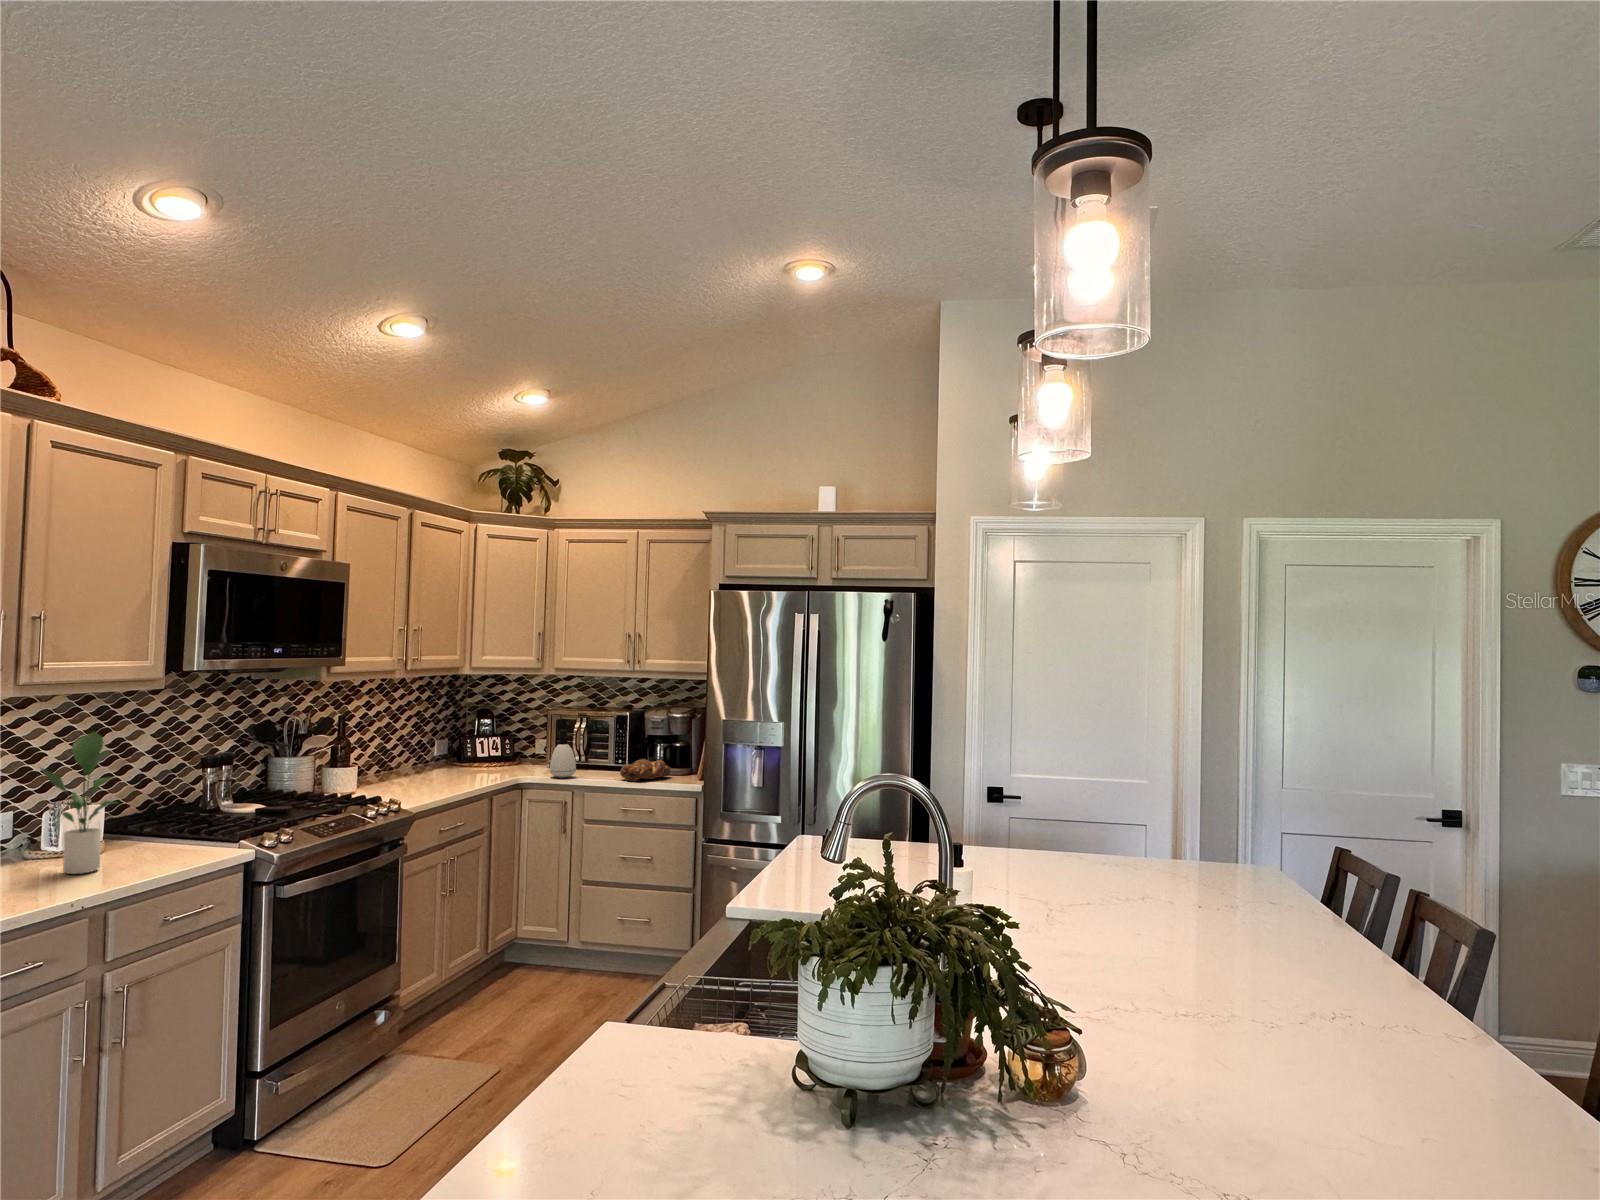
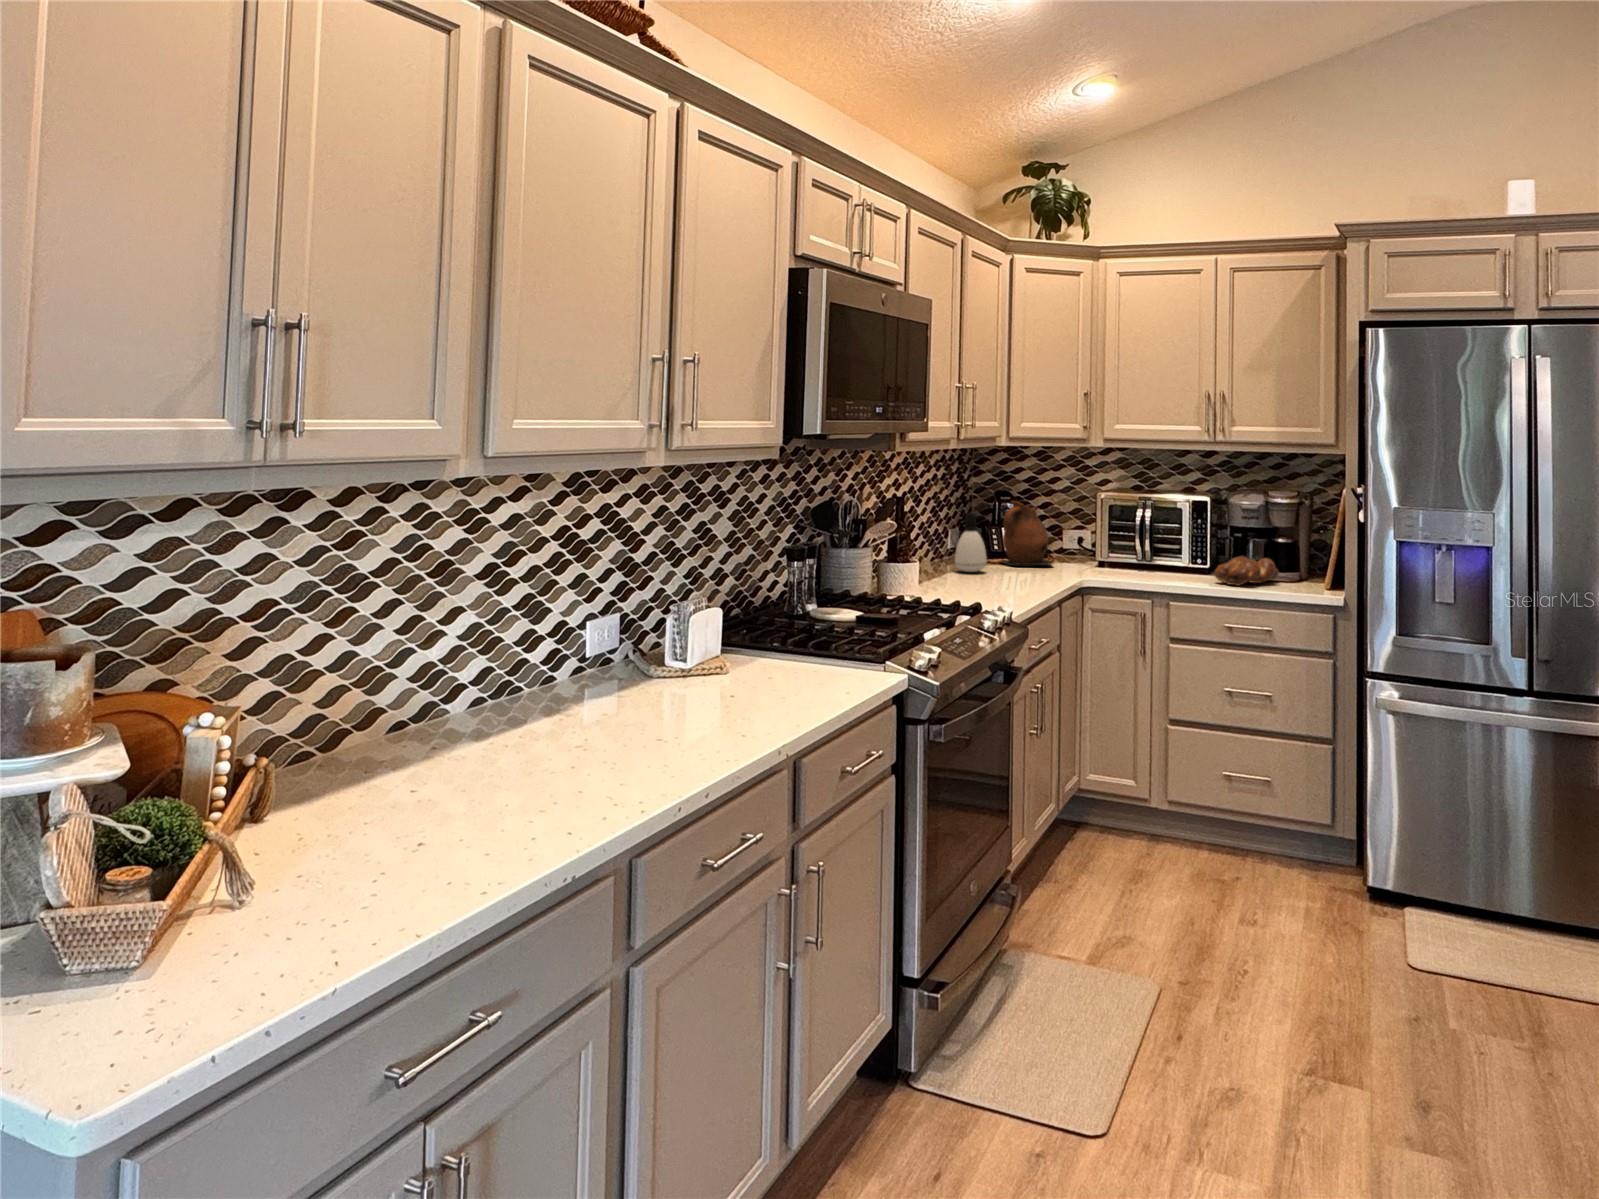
ceramic pitcher: none [468,717,512,770] -> present [1001,501,1052,565]
soap dispenser: present [550,729,577,777] -> present [955,513,987,572]
potted plant: present [41,732,116,874] -> none [678,511,774,705]

